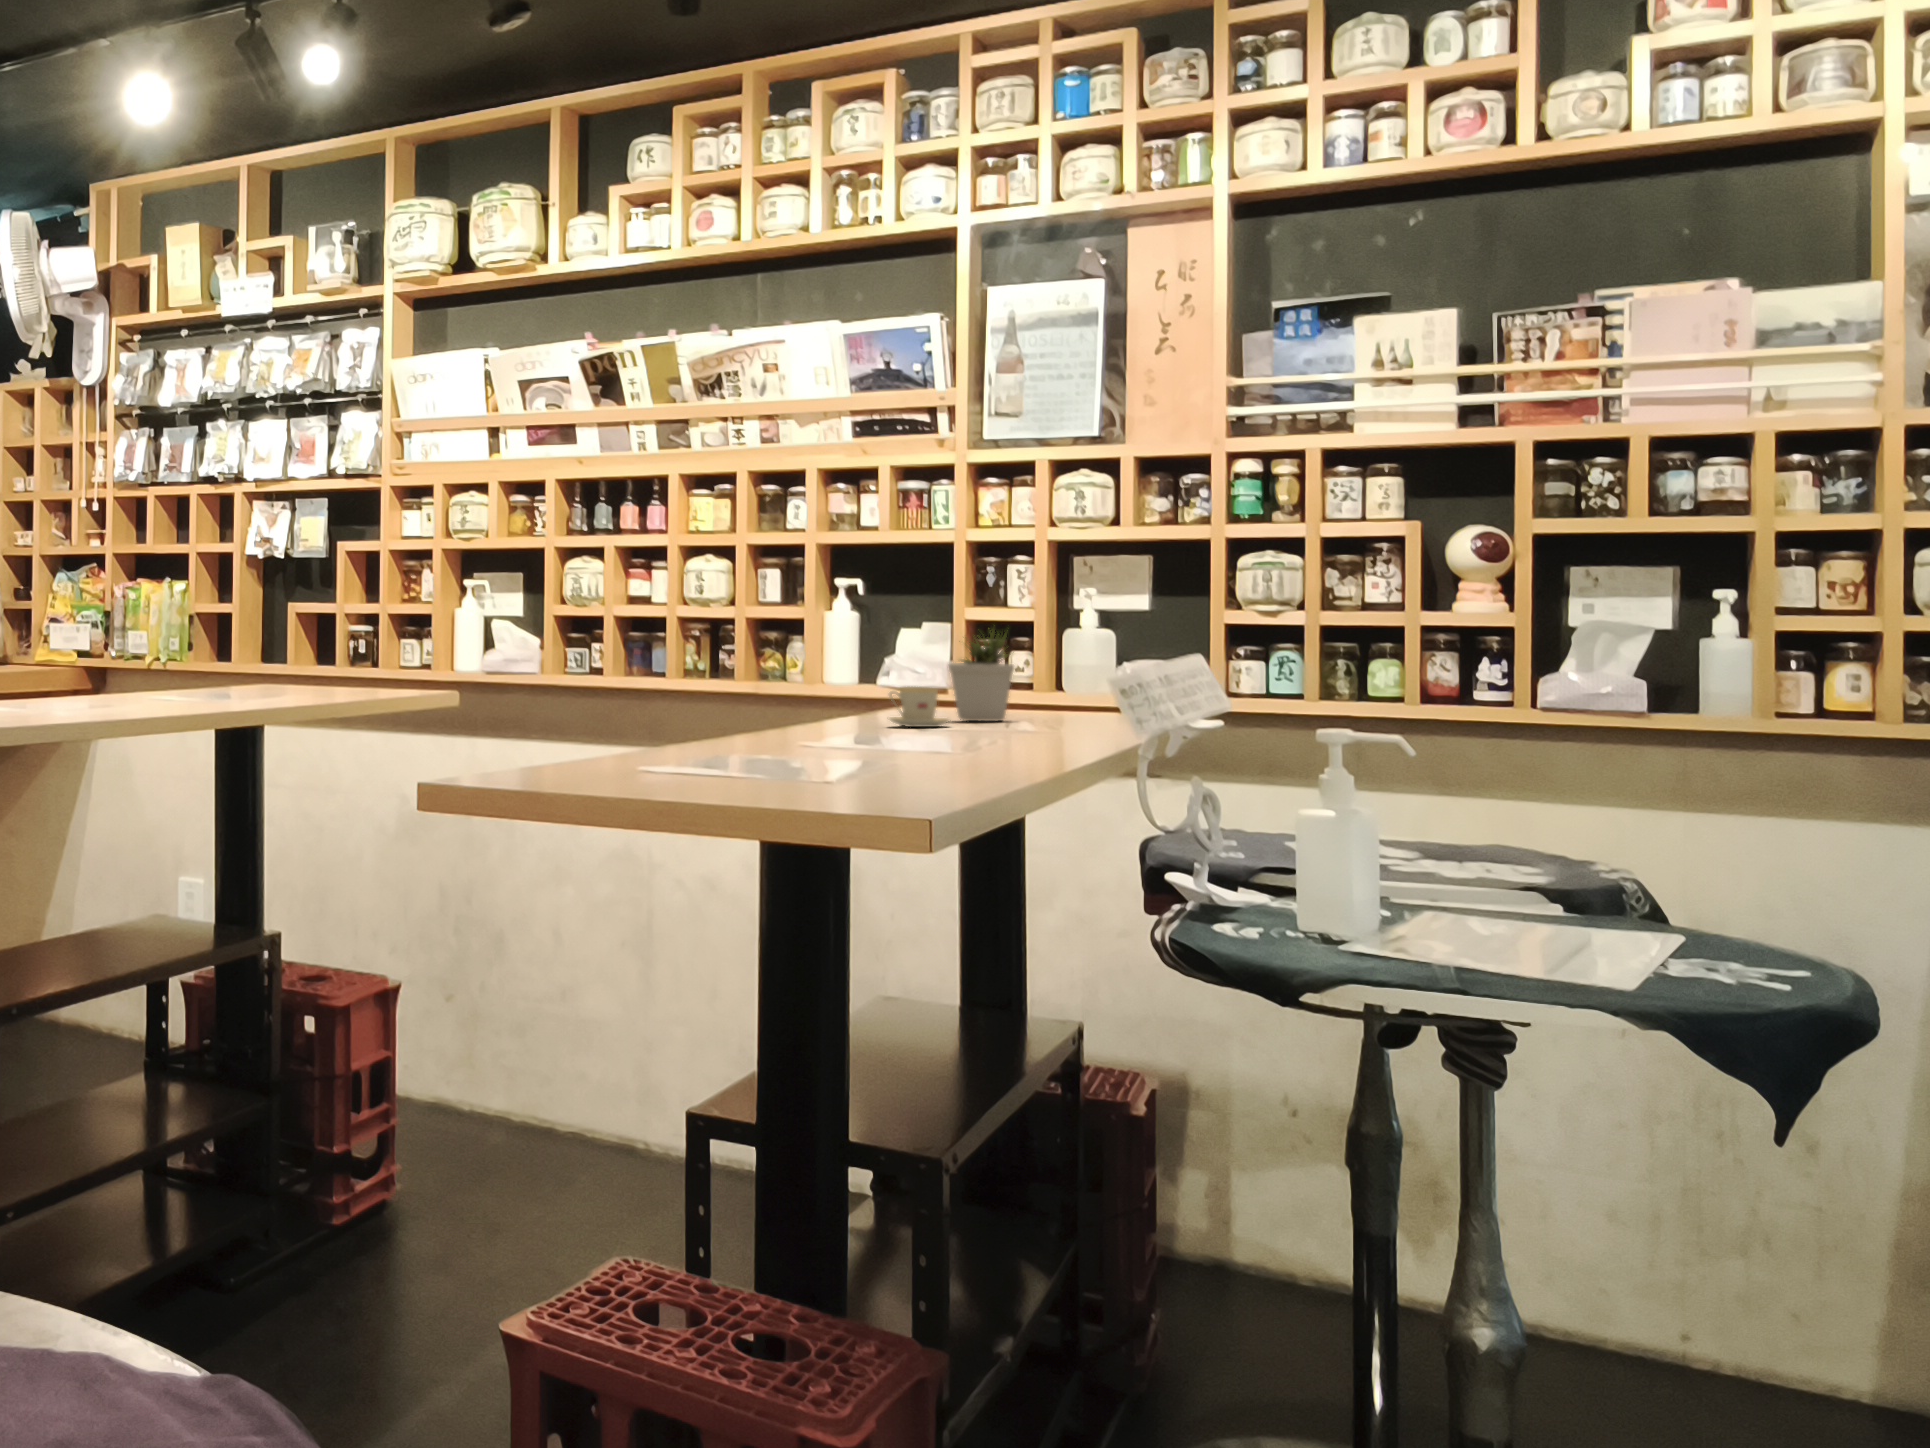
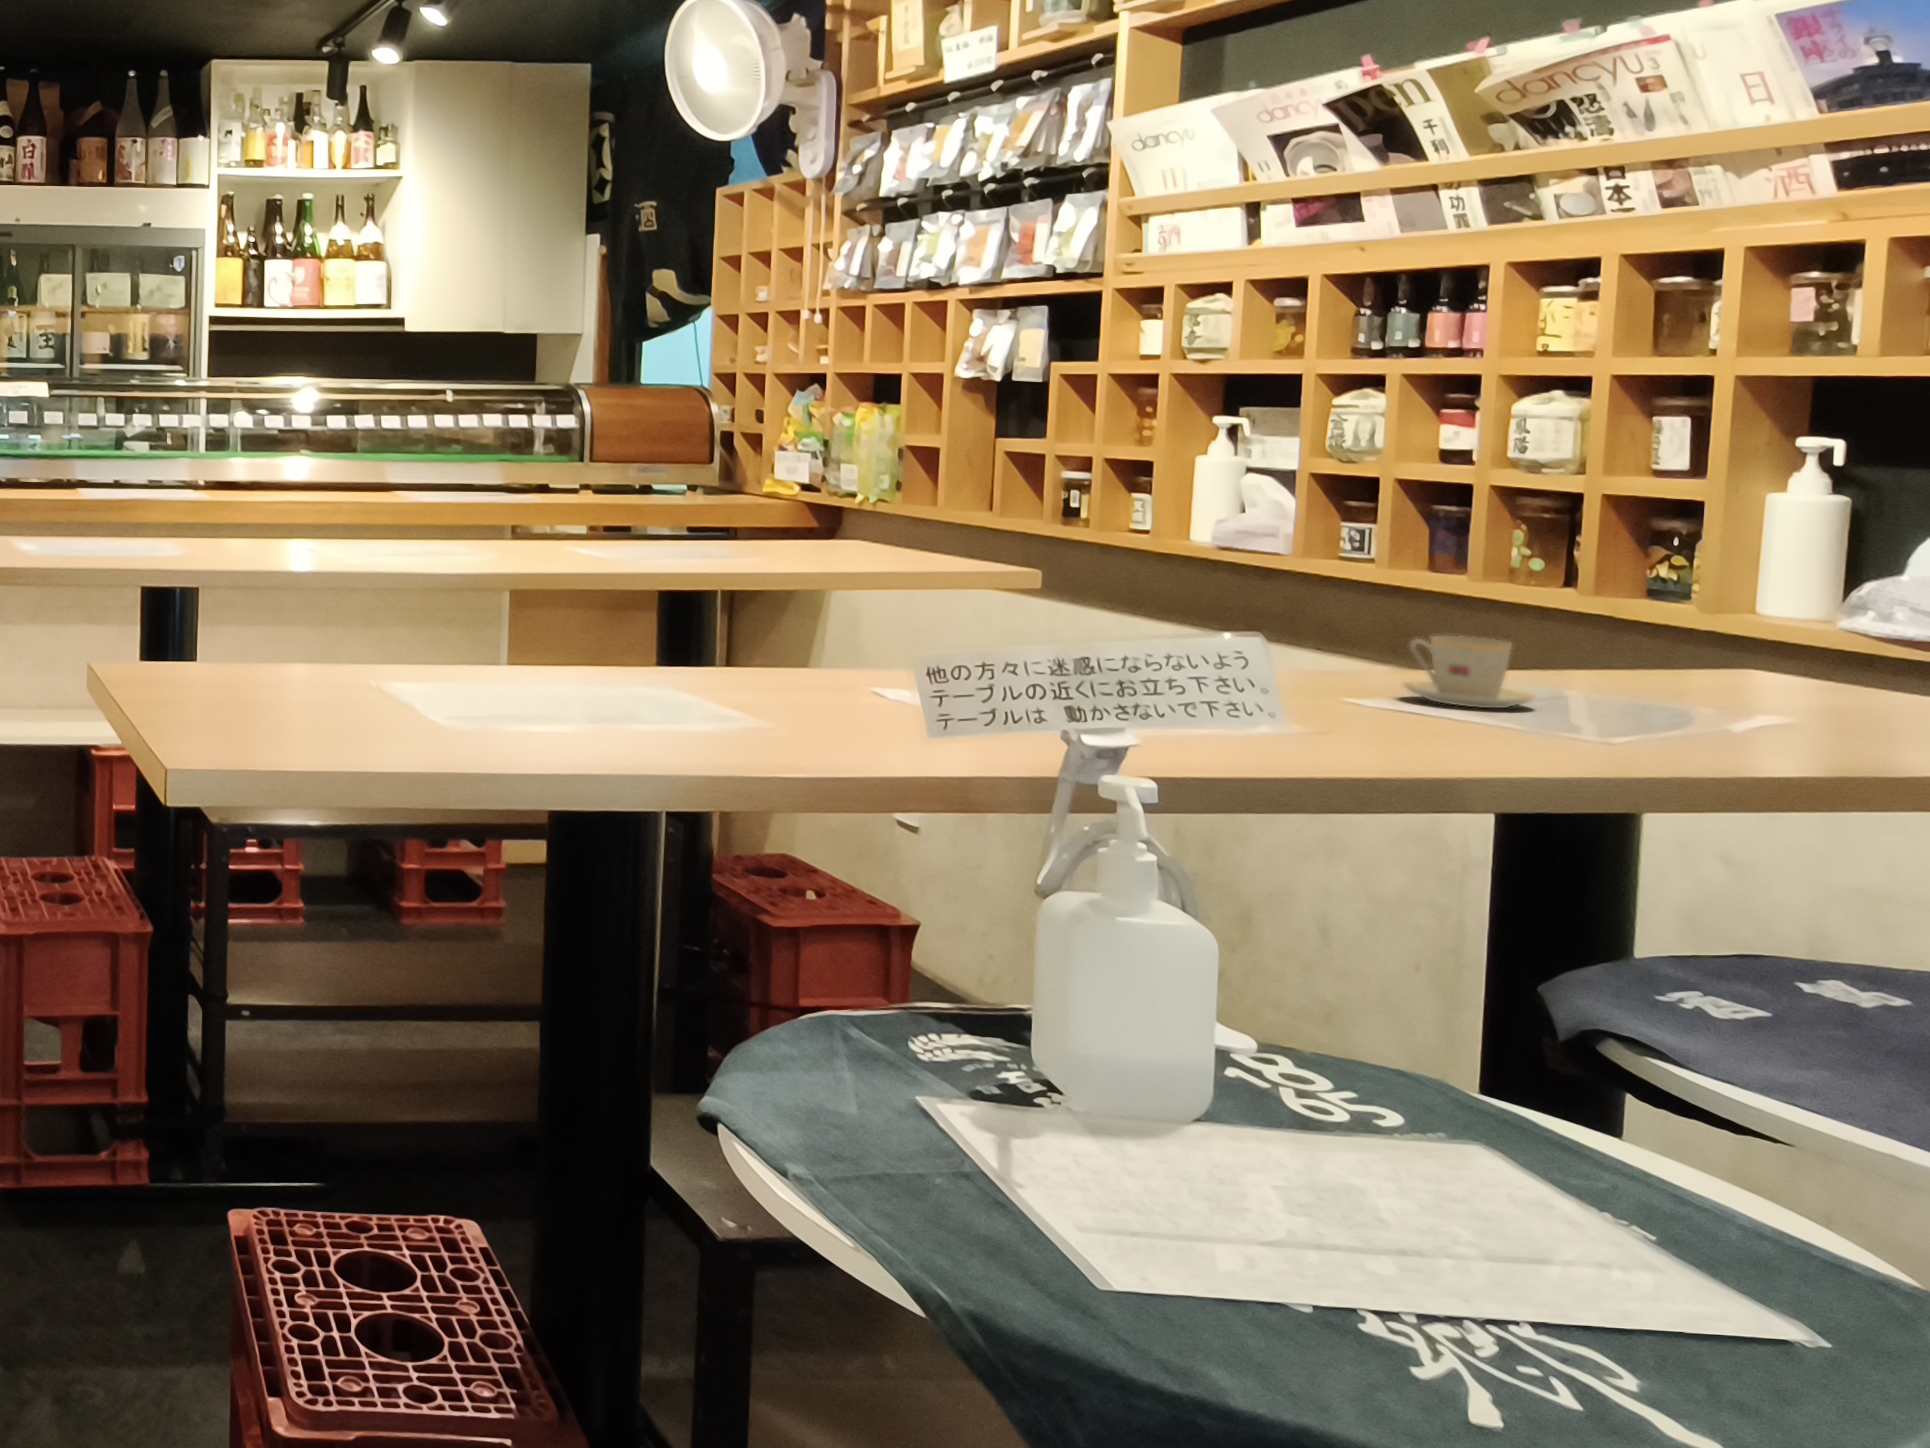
potted plant: present [949,630,1014,721] -> none [1634,541,1799,716]

